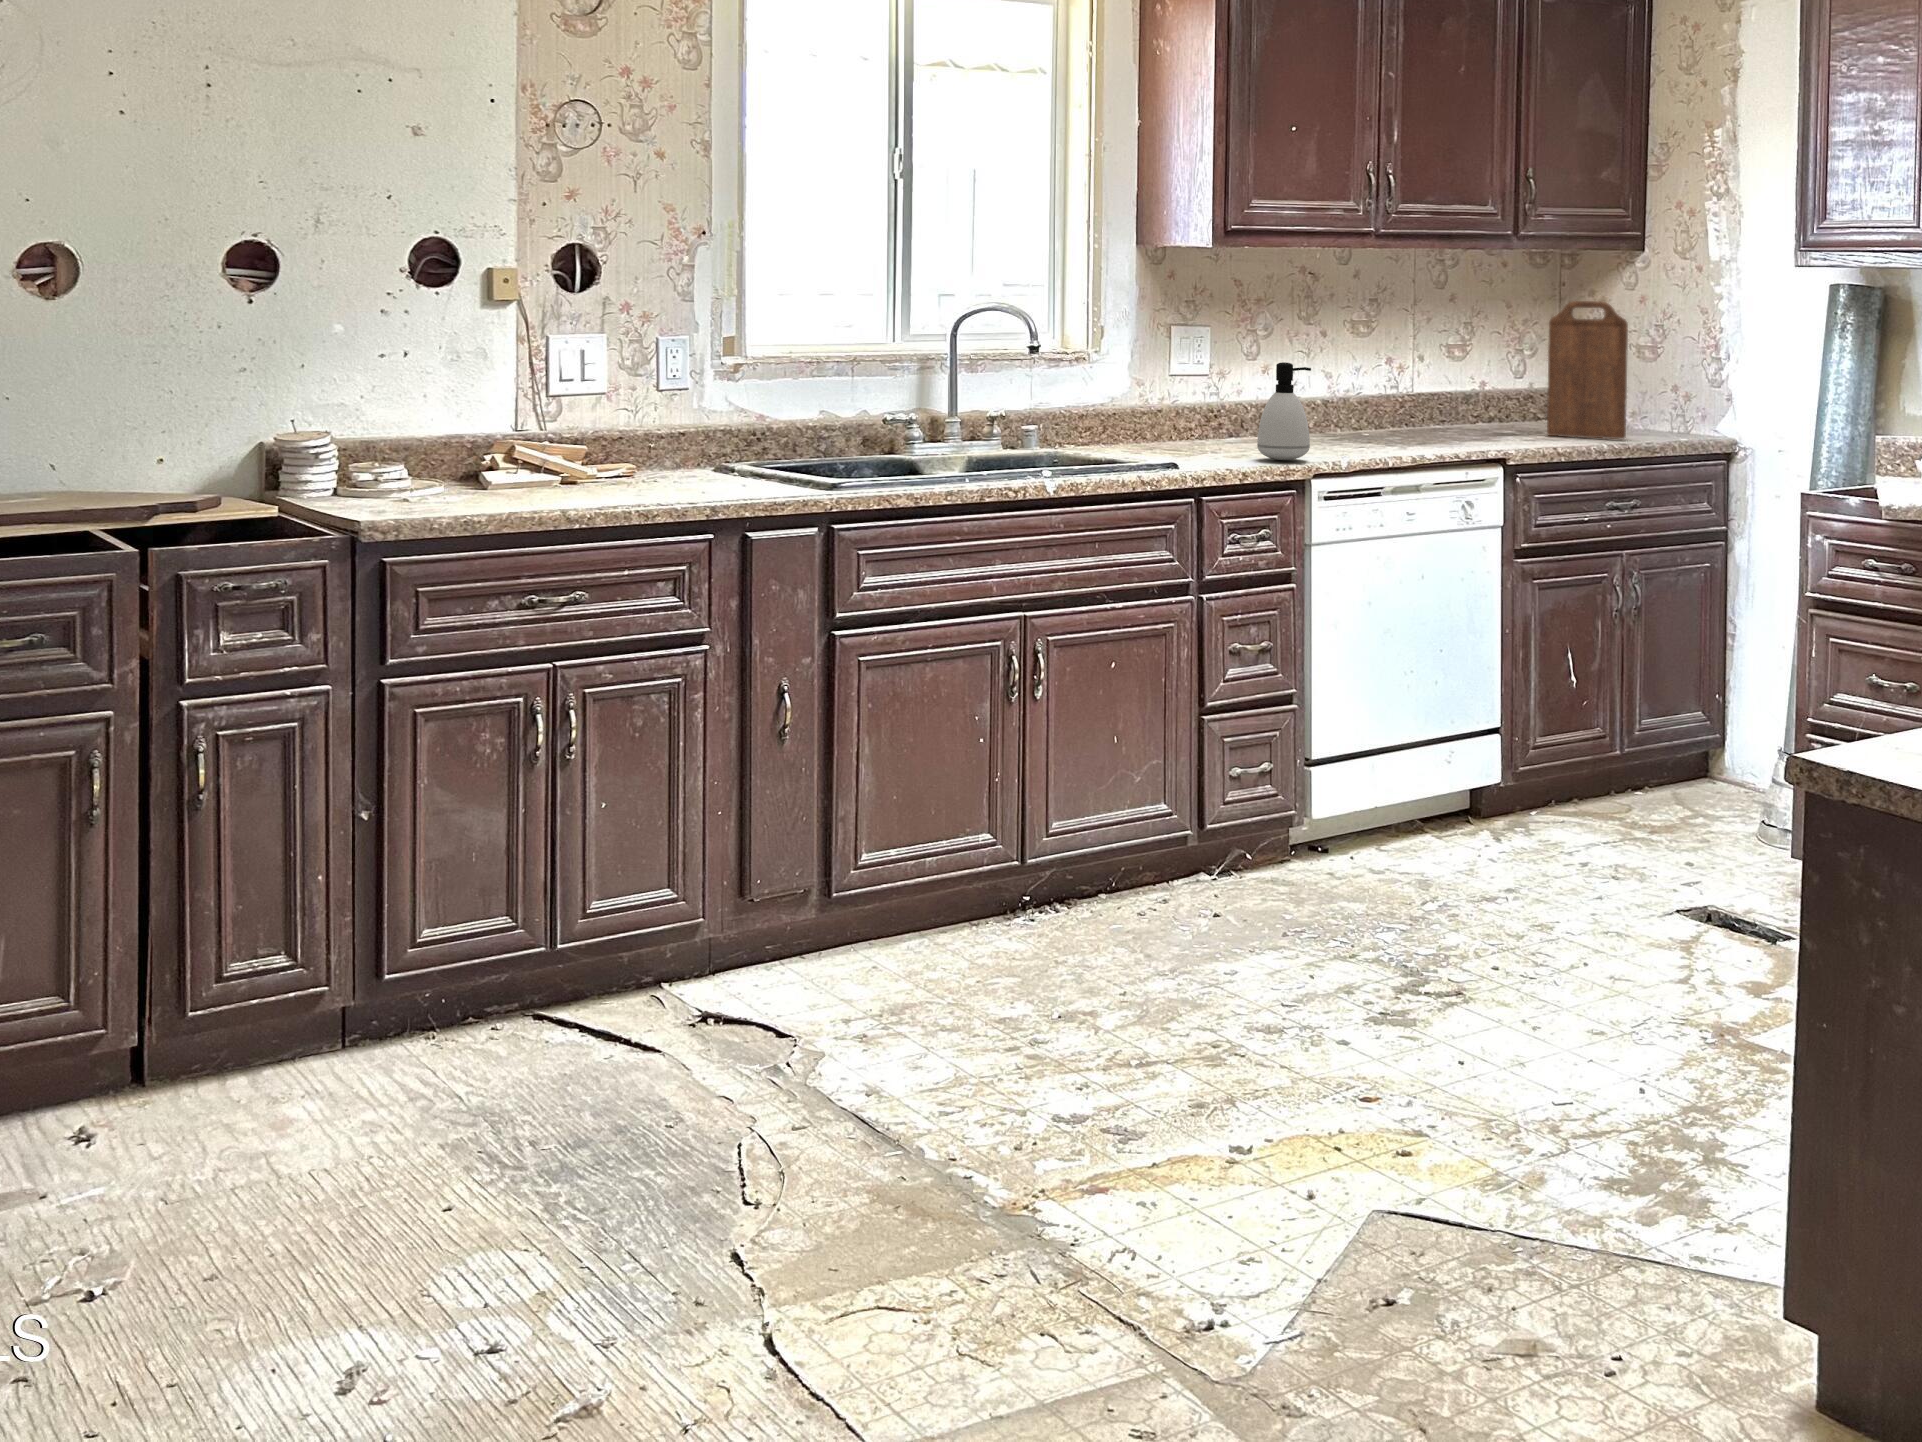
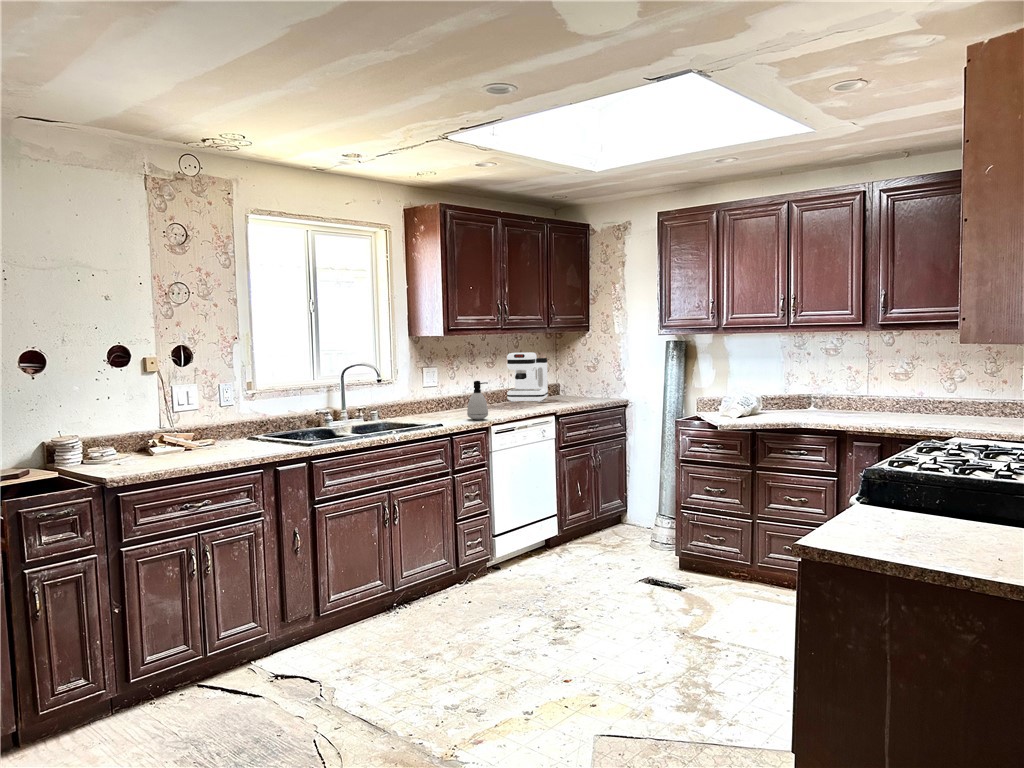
cutting board: present [1547,301,1628,439] -> none [562,350,593,402]
coffee maker: none [1403,302,1517,431] -> present [507,352,548,402]

